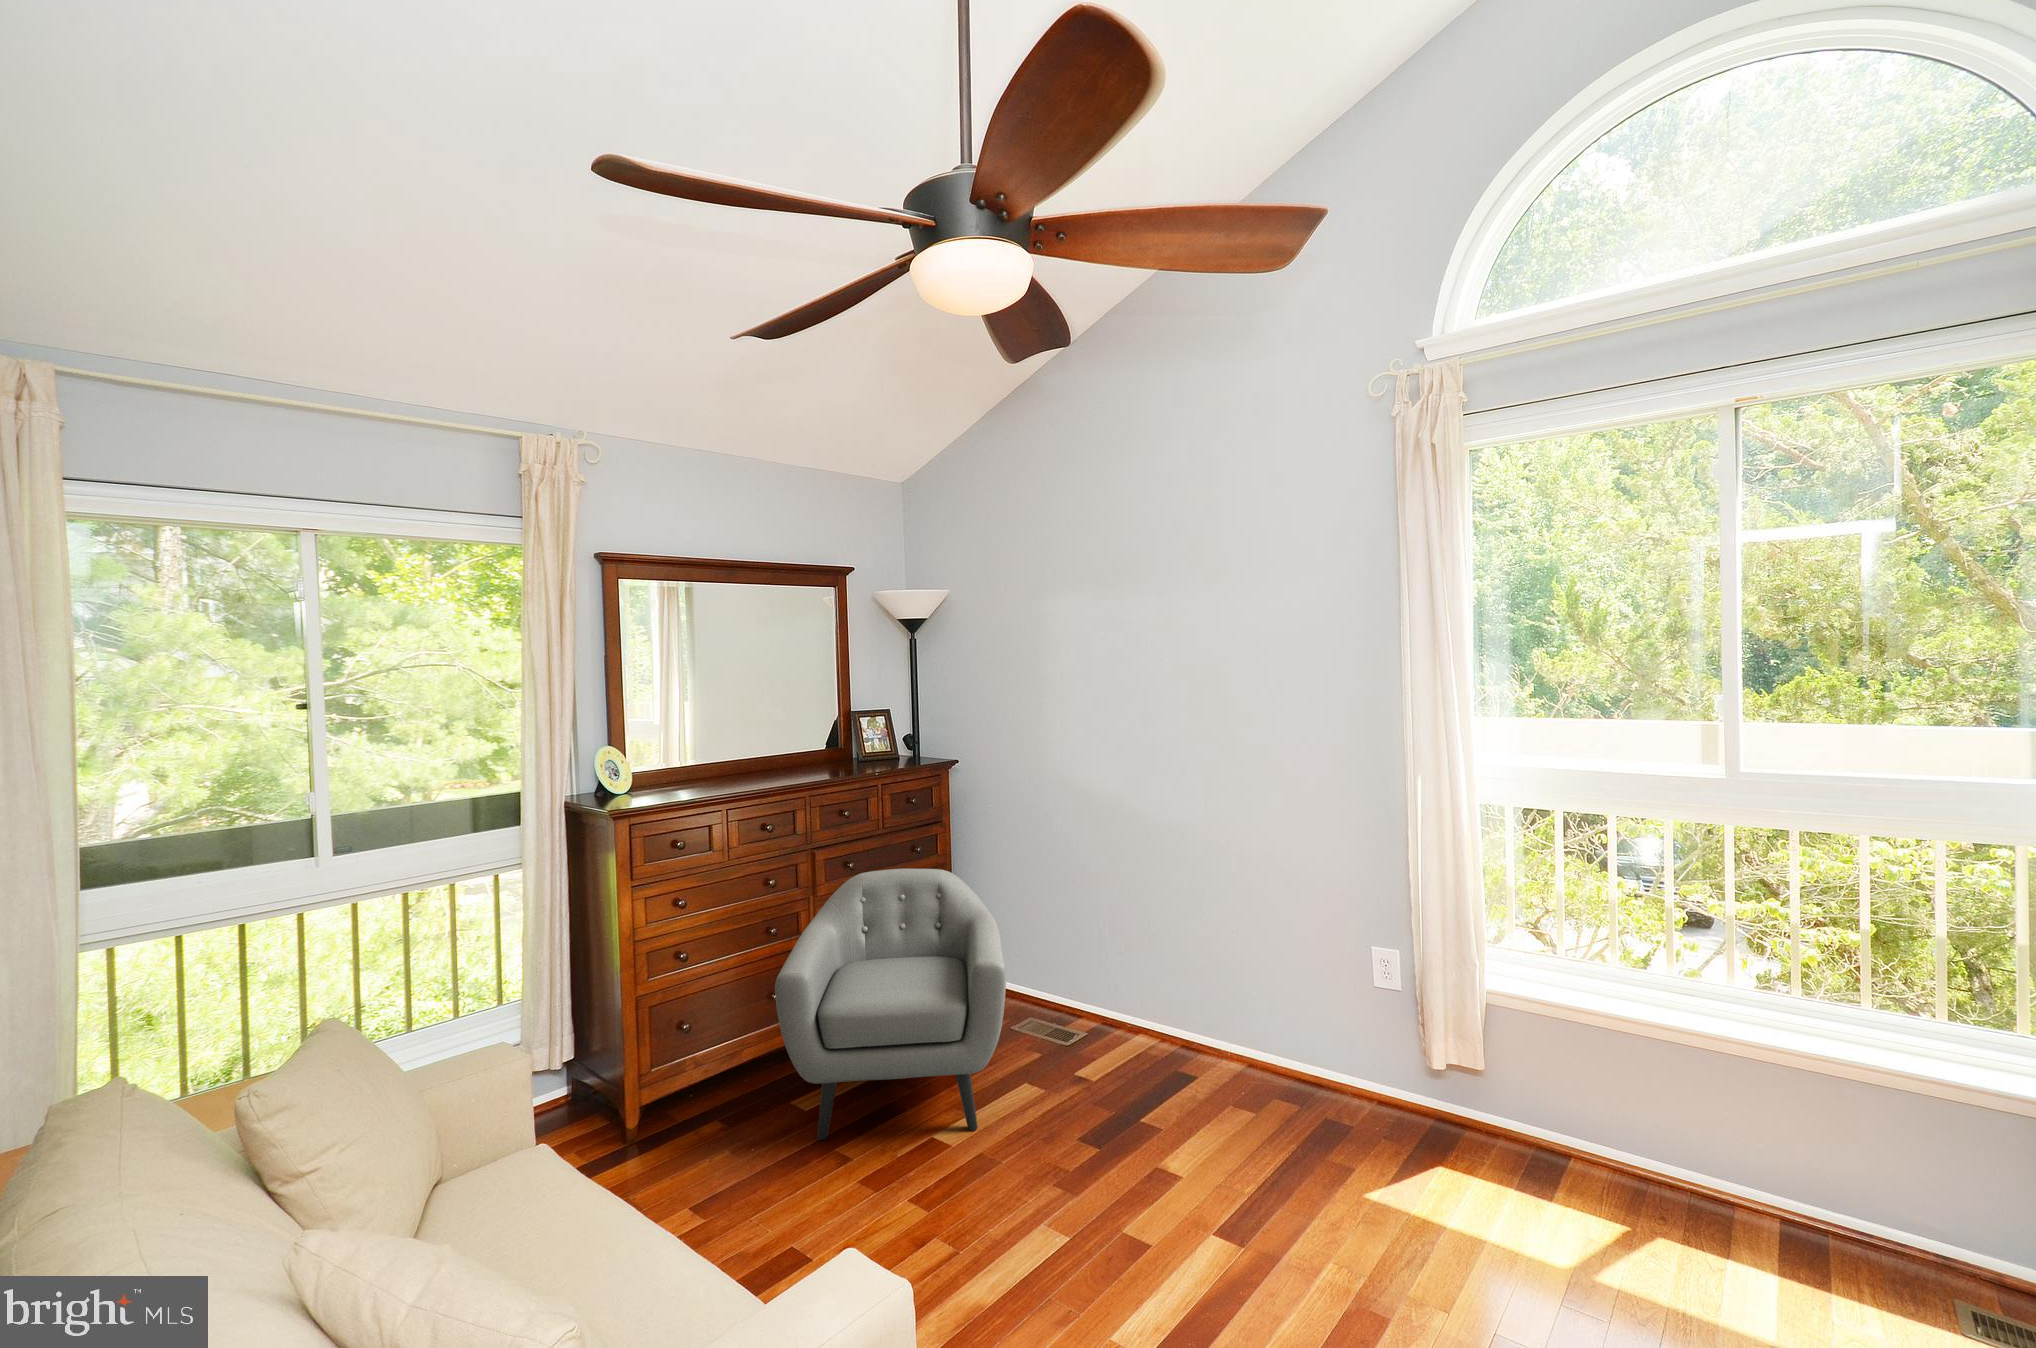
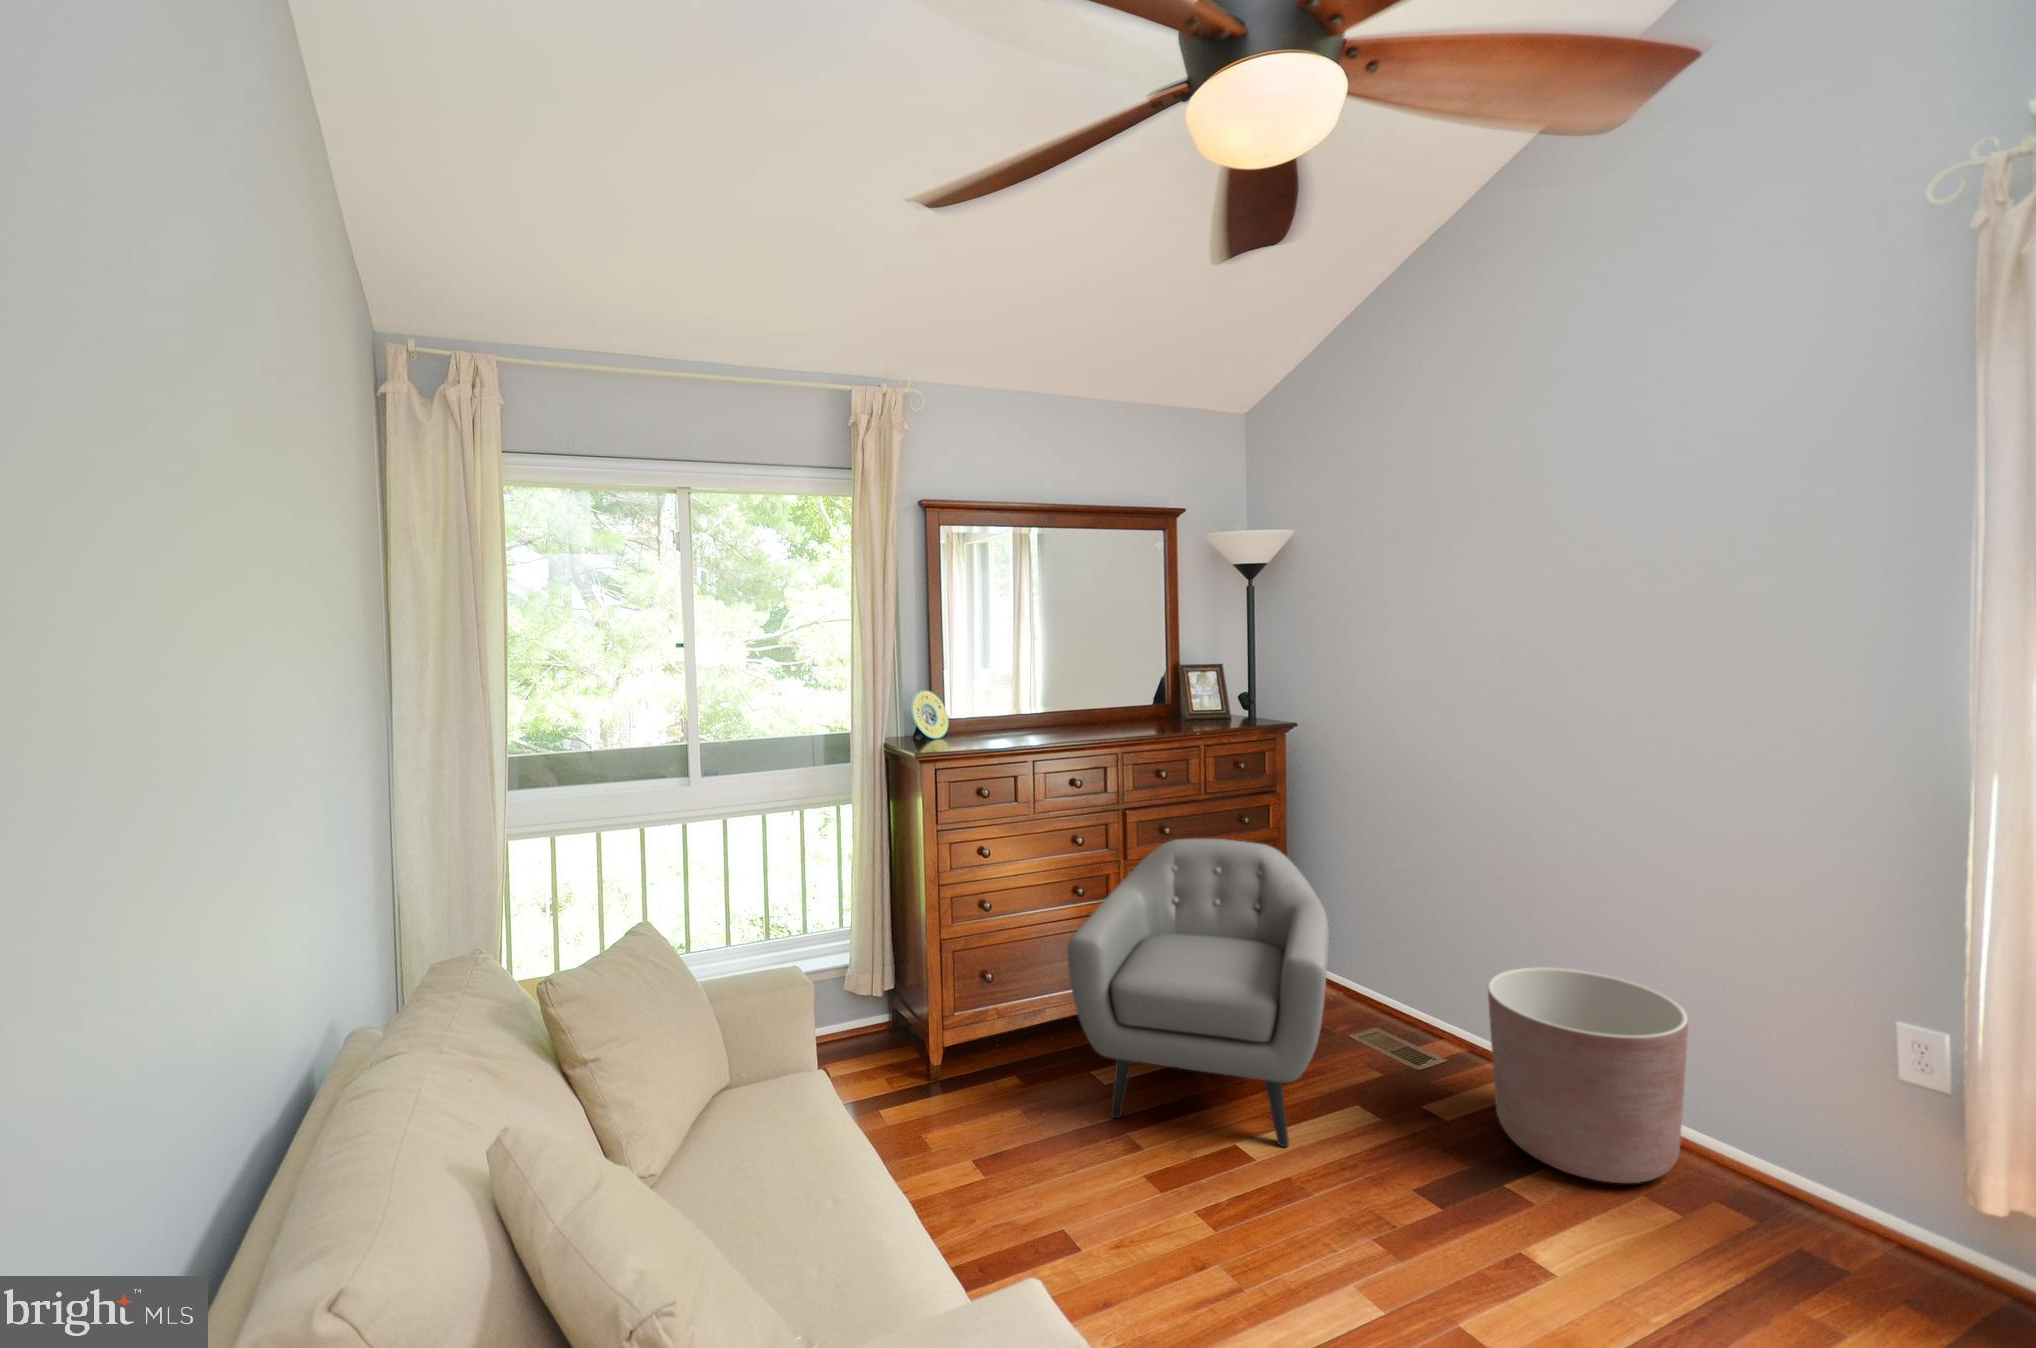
planter: none [1121,944,1252,1101] -> present [1488,967,1688,1183]

